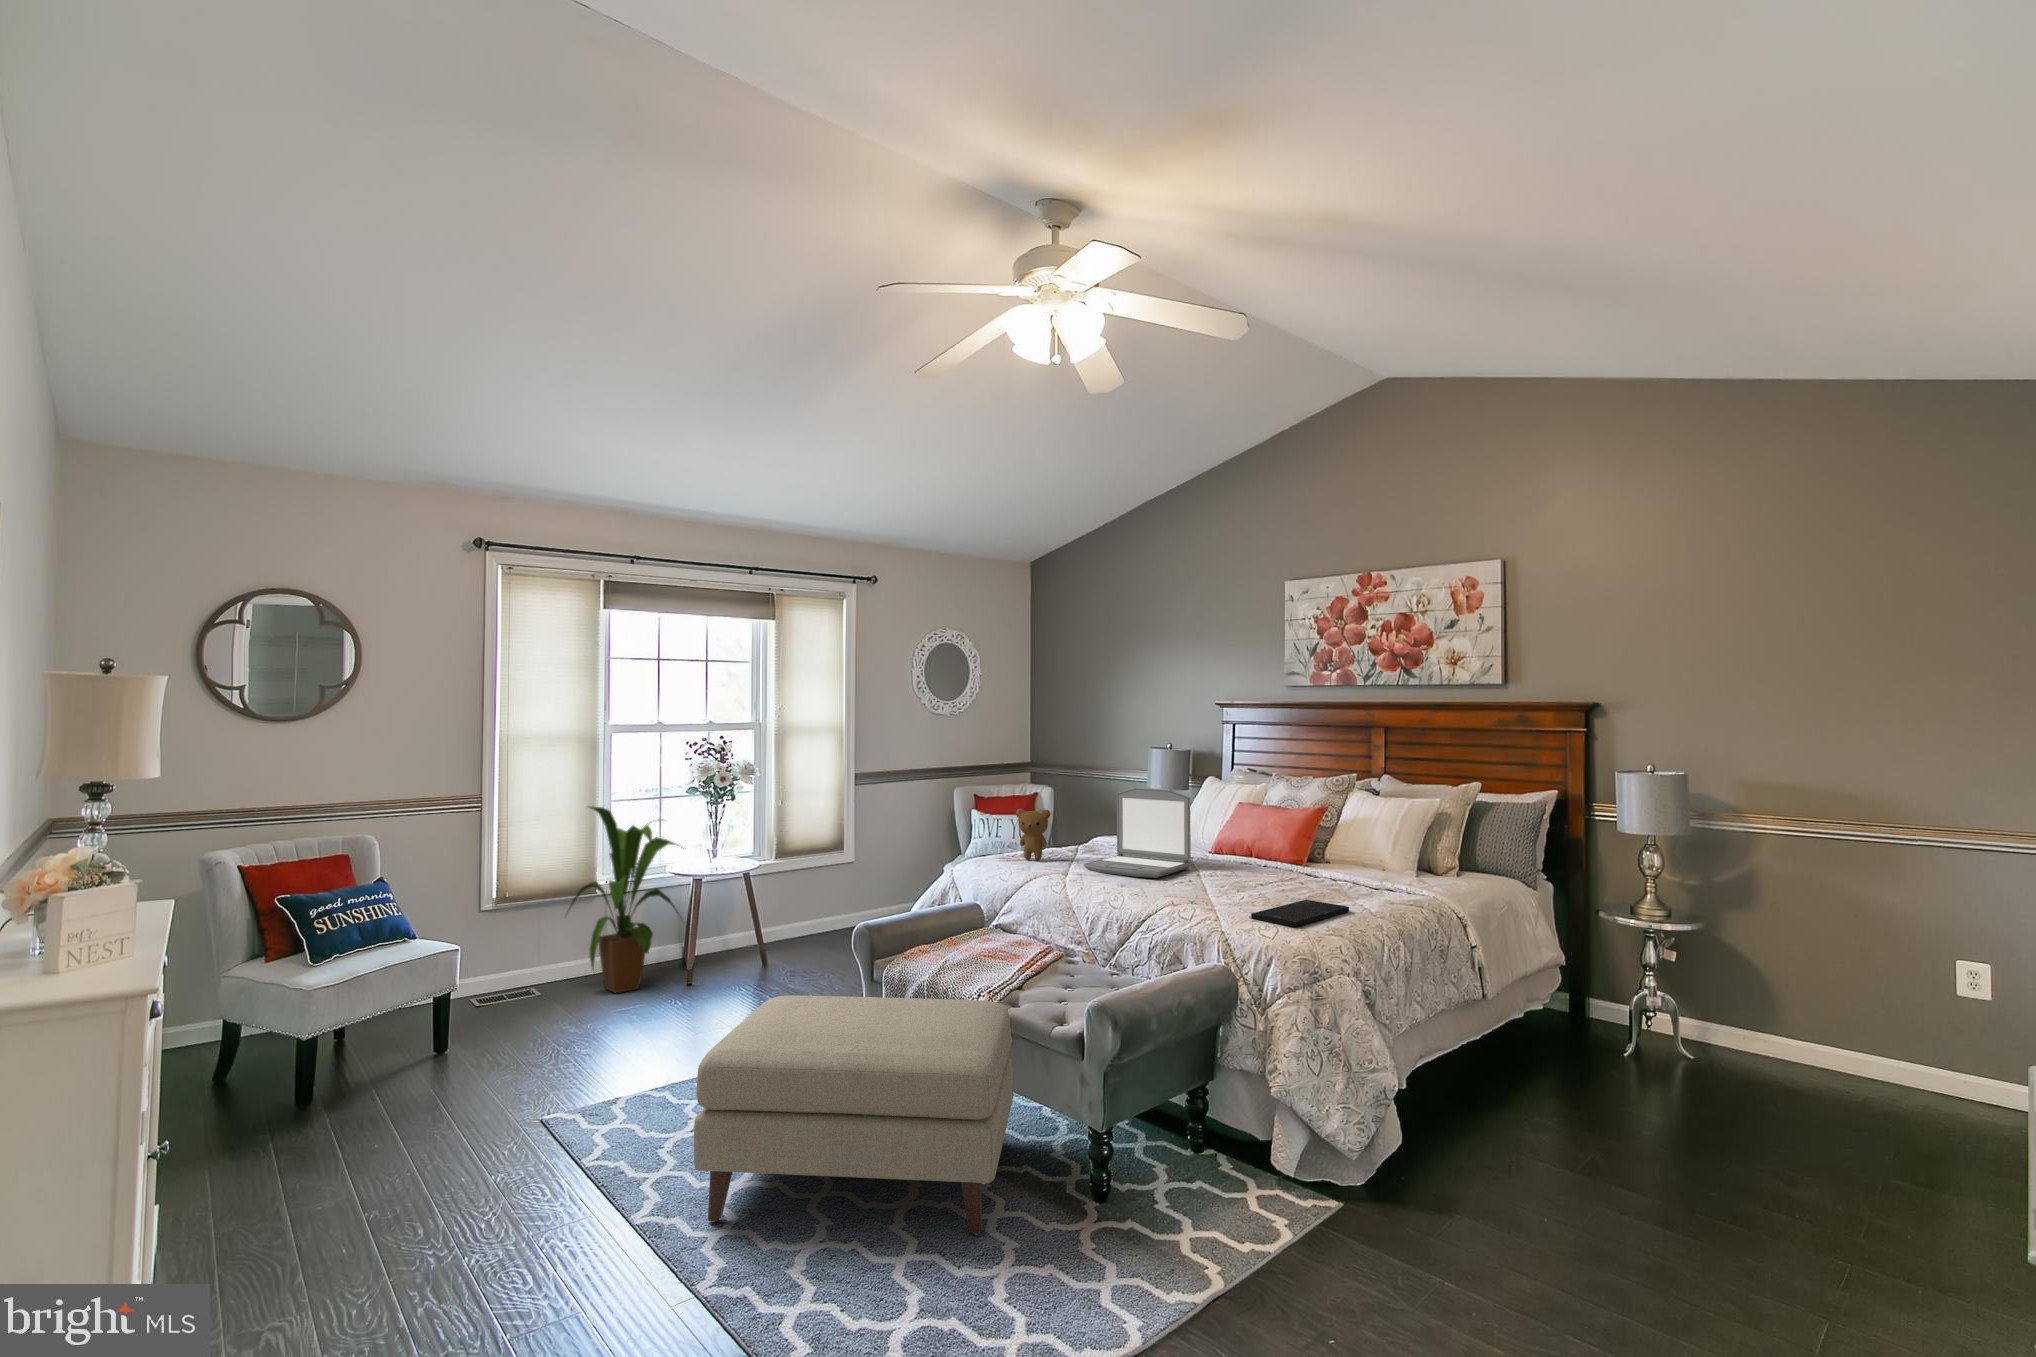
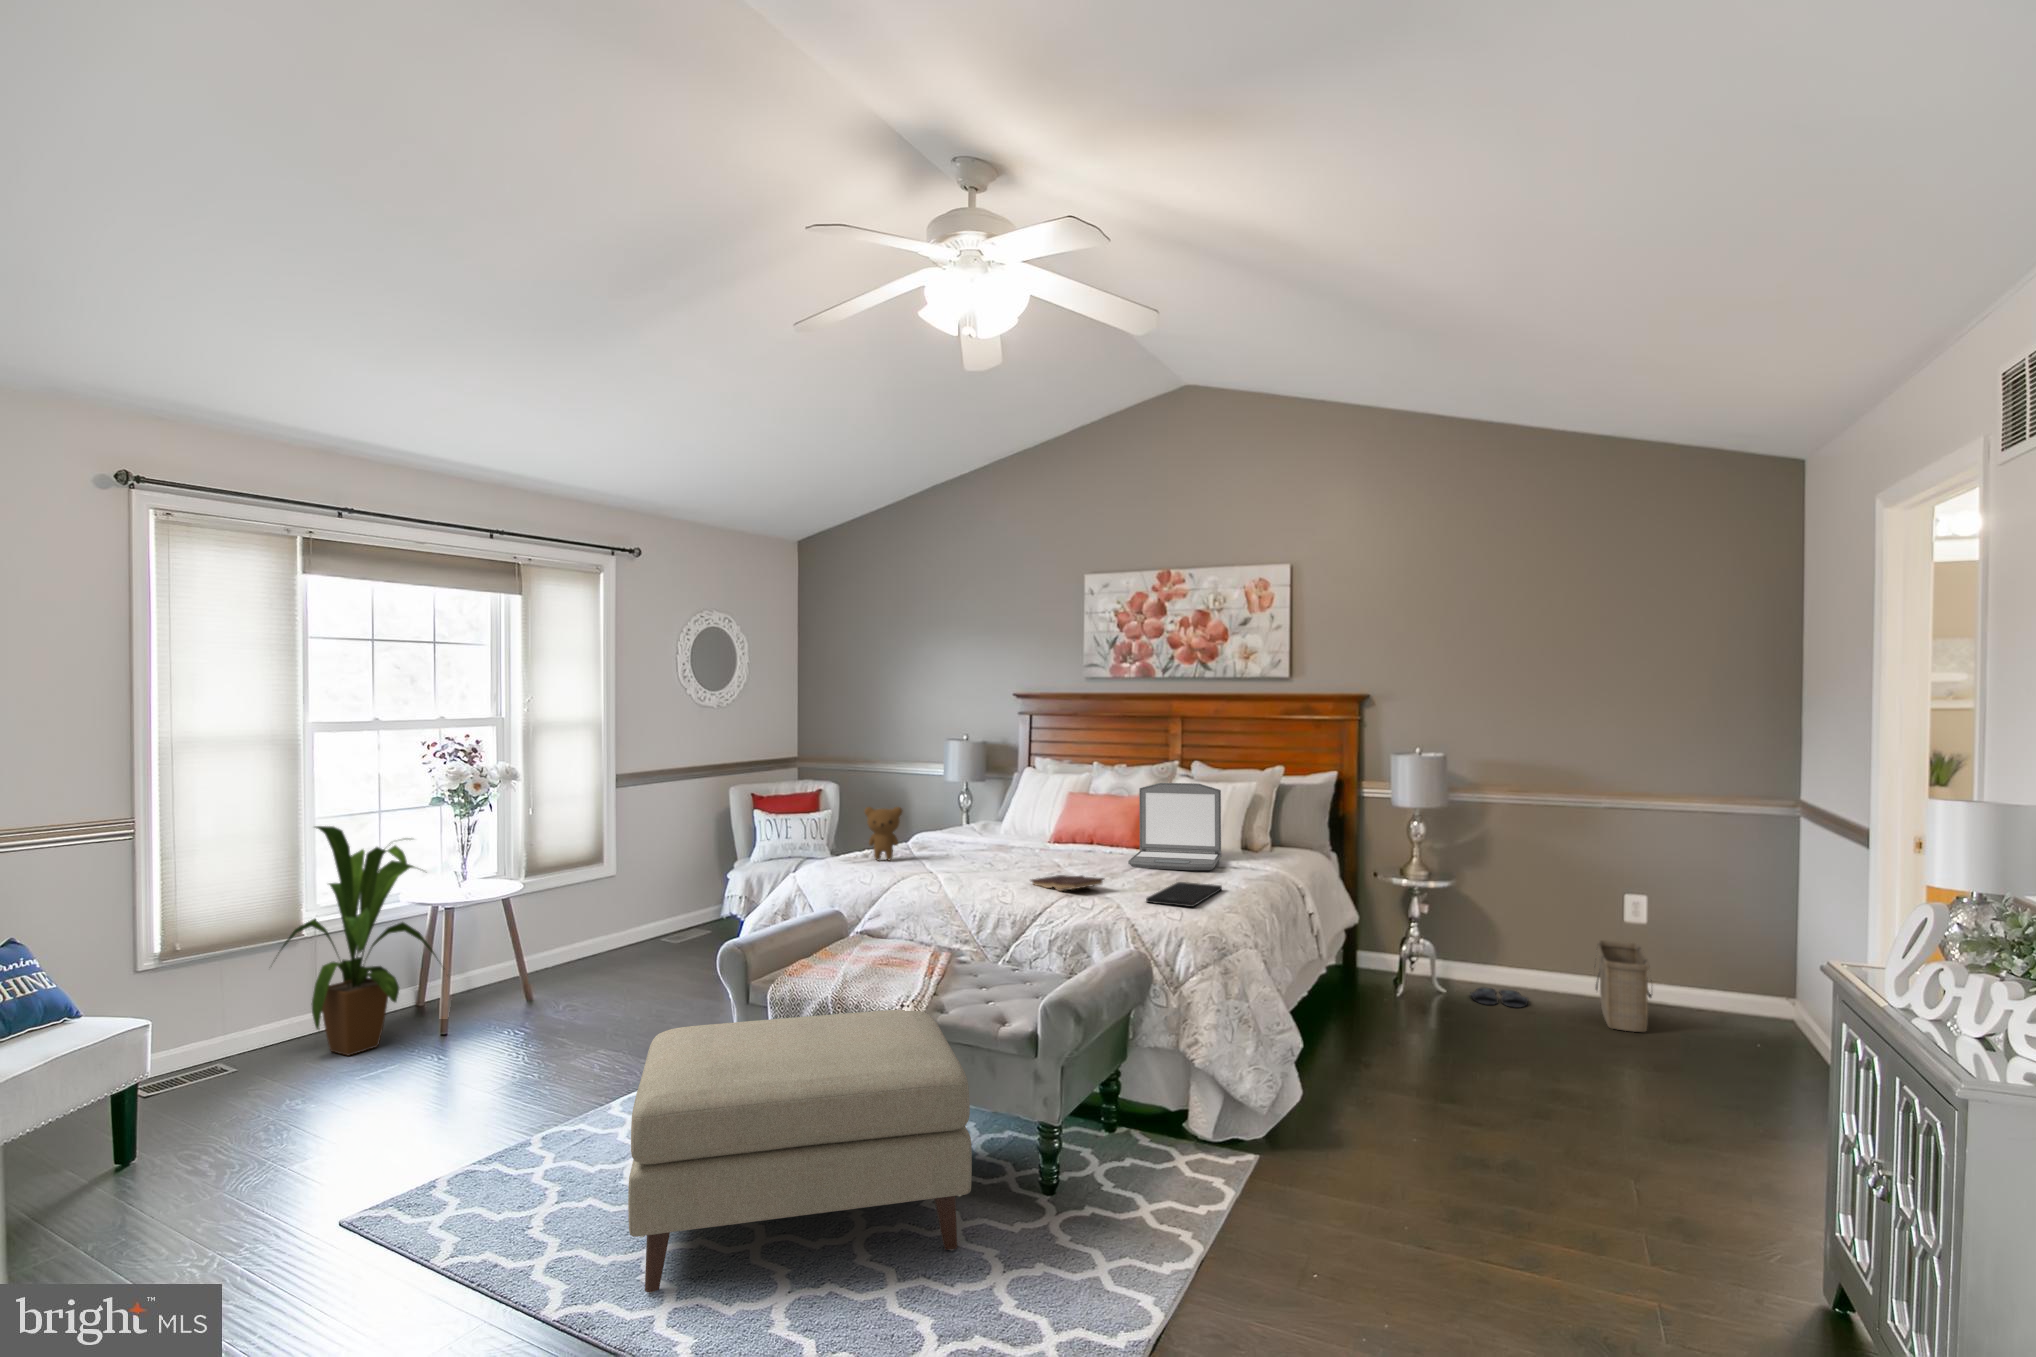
laptop: present [1084,788,1192,878] -> present [1128,783,1222,870]
book: none [1150,885,1220,900] -> present [1031,875,1104,891]
basket: none [1881,1010,1966,1132] -> present [1596,940,1652,1032]
slippers: none [1715,1052,1795,1081] -> present [1471,988,1528,1008]

